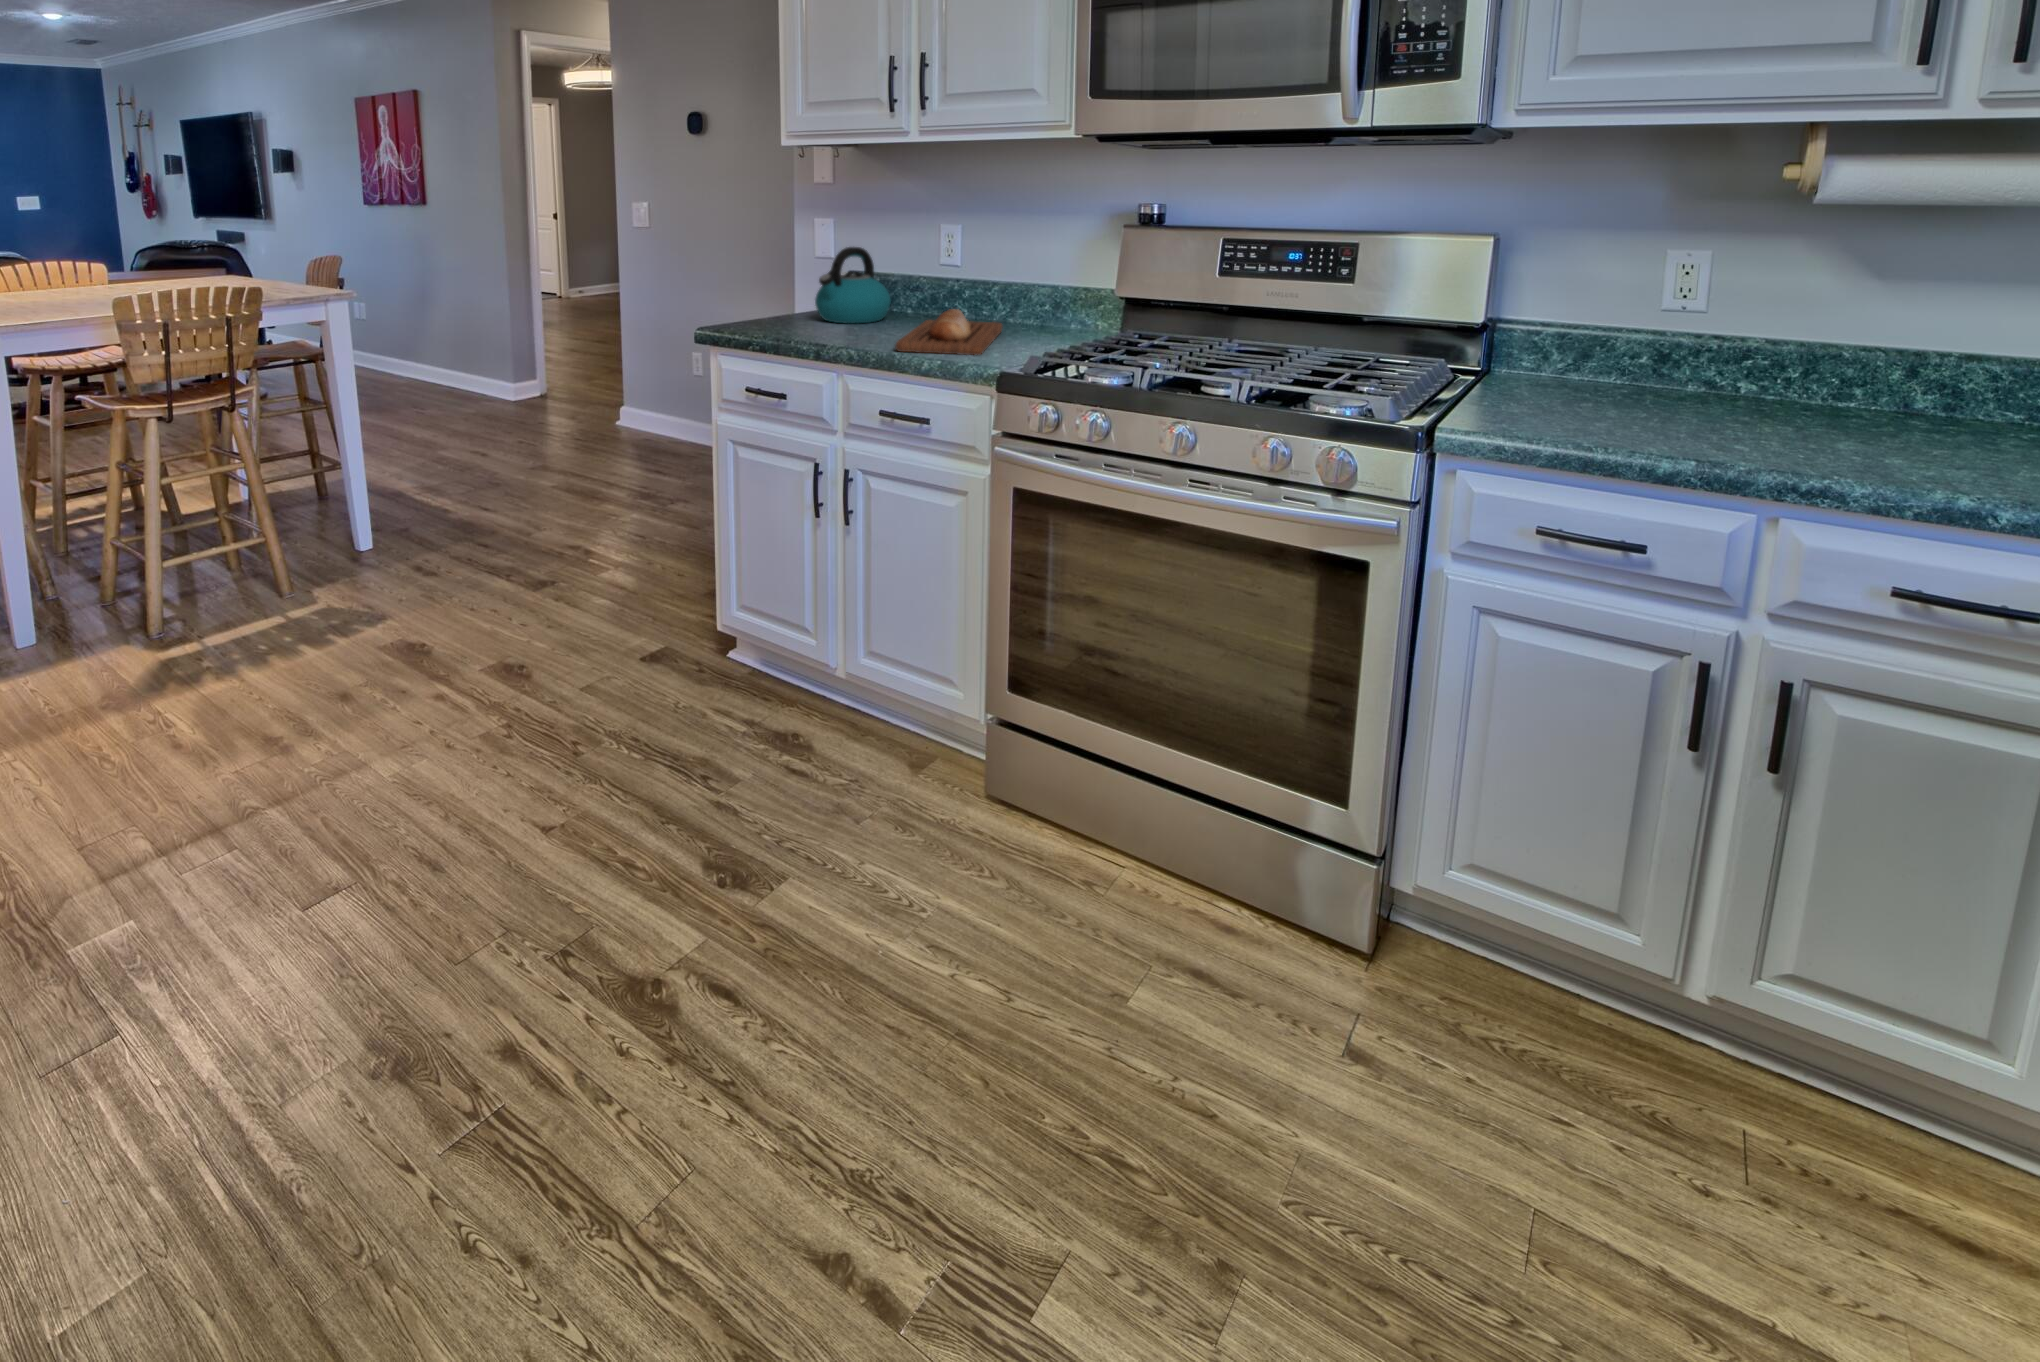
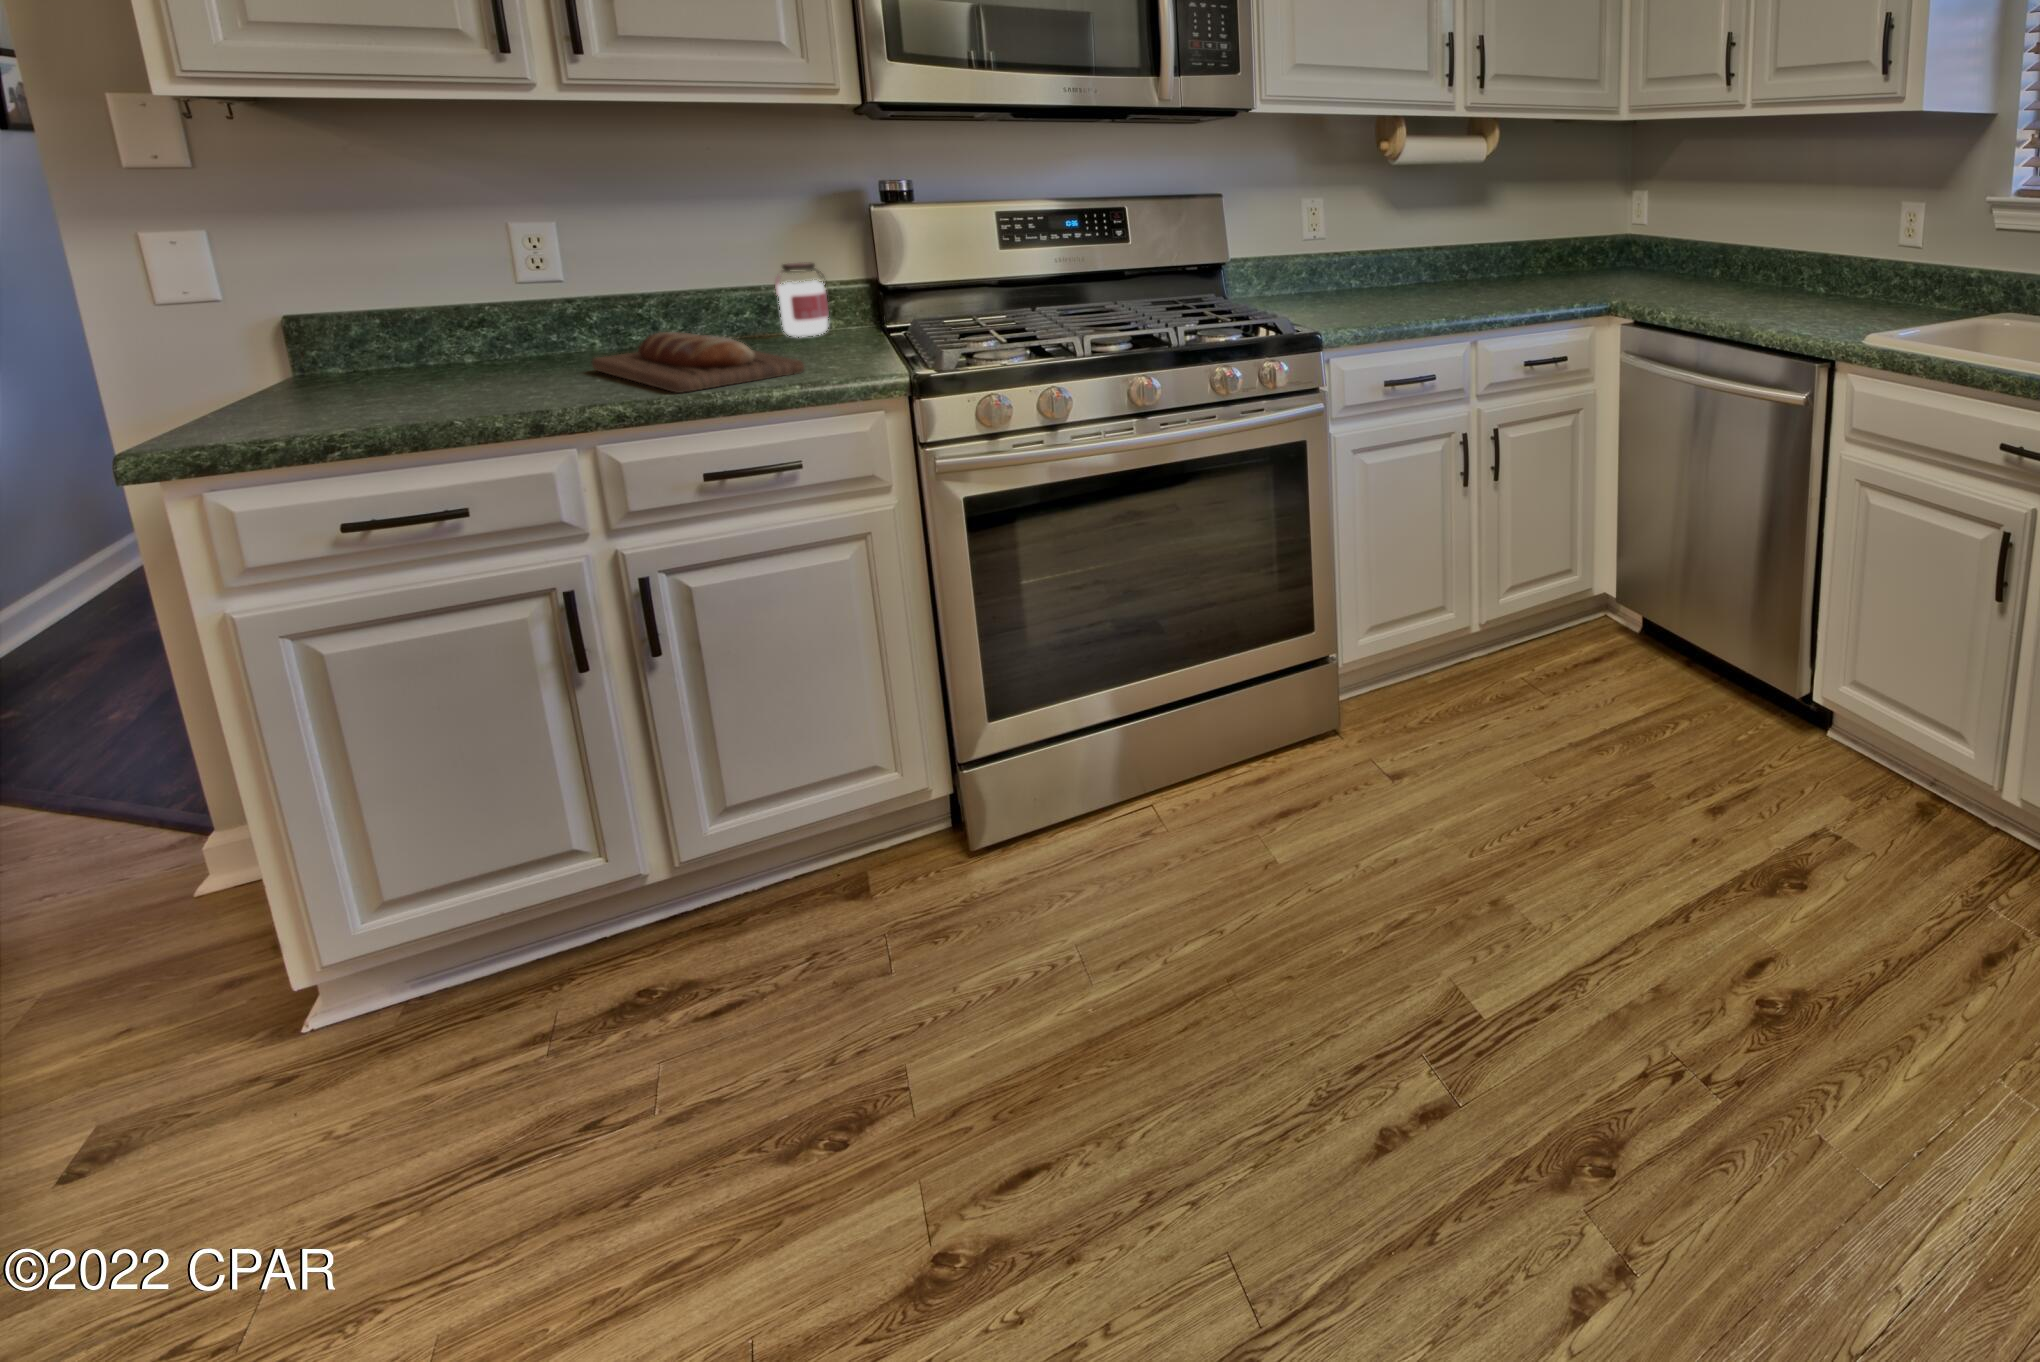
kettle: present [815,247,890,323] -> none [295,270,471,400]
jar: none [1062,271,1100,333] -> present [775,262,829,337]

